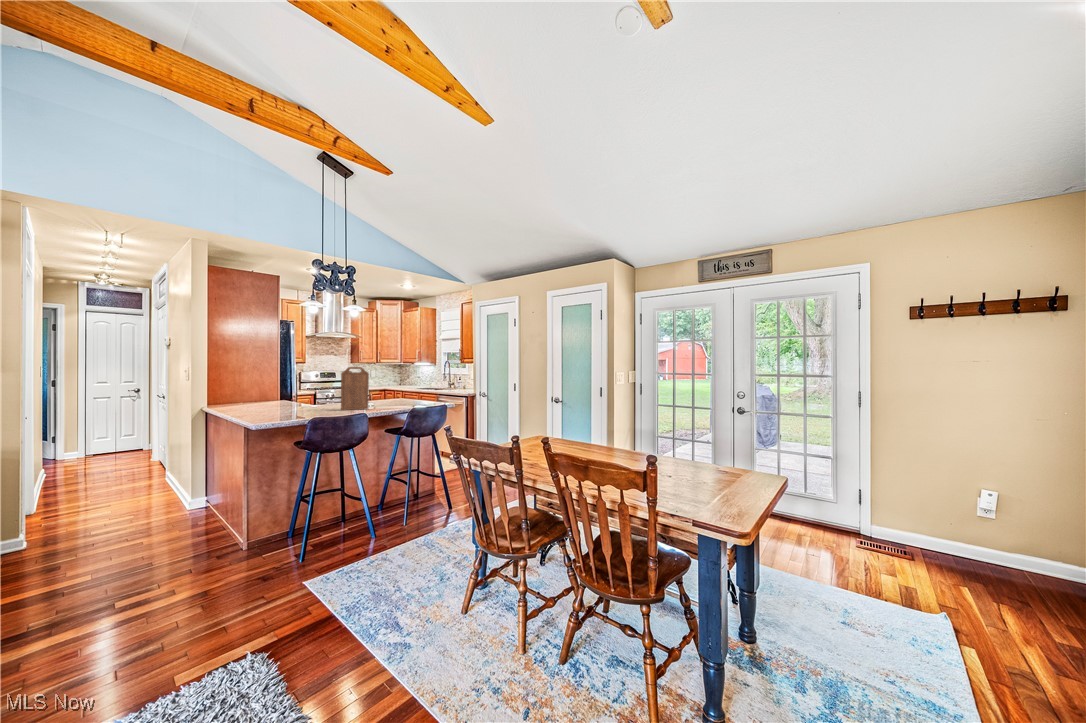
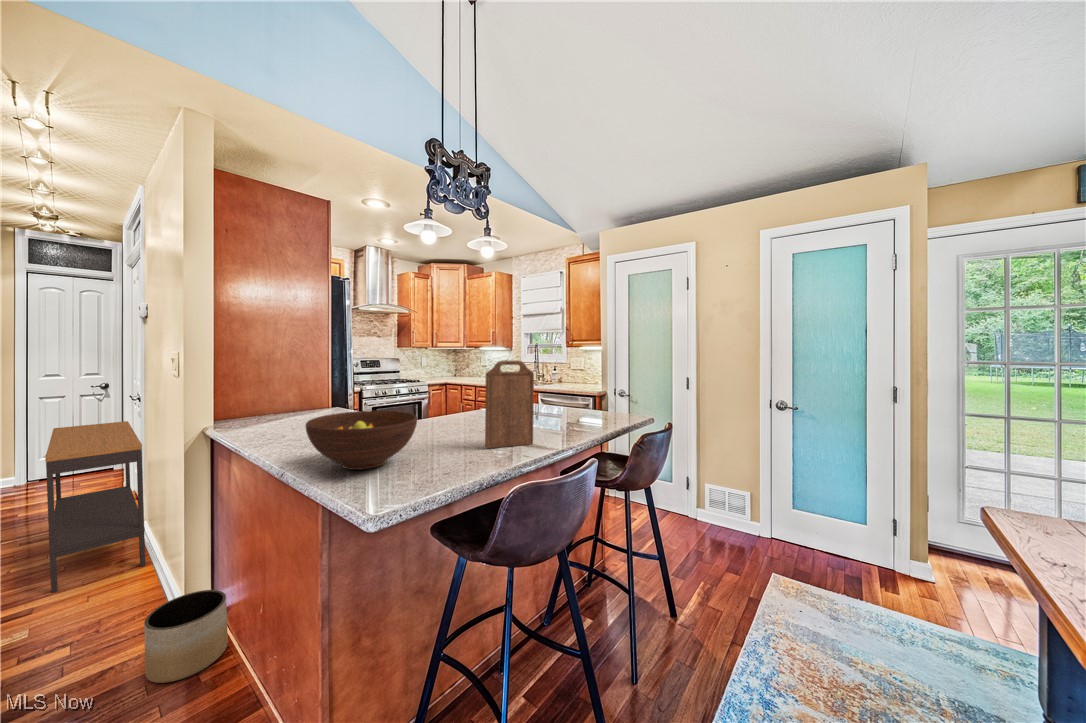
fruit bowl: none [247,391,302,415] -> present [306,411,417,470]
console table: none [112,410,168,499] -> present [45,421,145,592]
planter: none [170,487,211,524] -> present [144,590,228,683]

